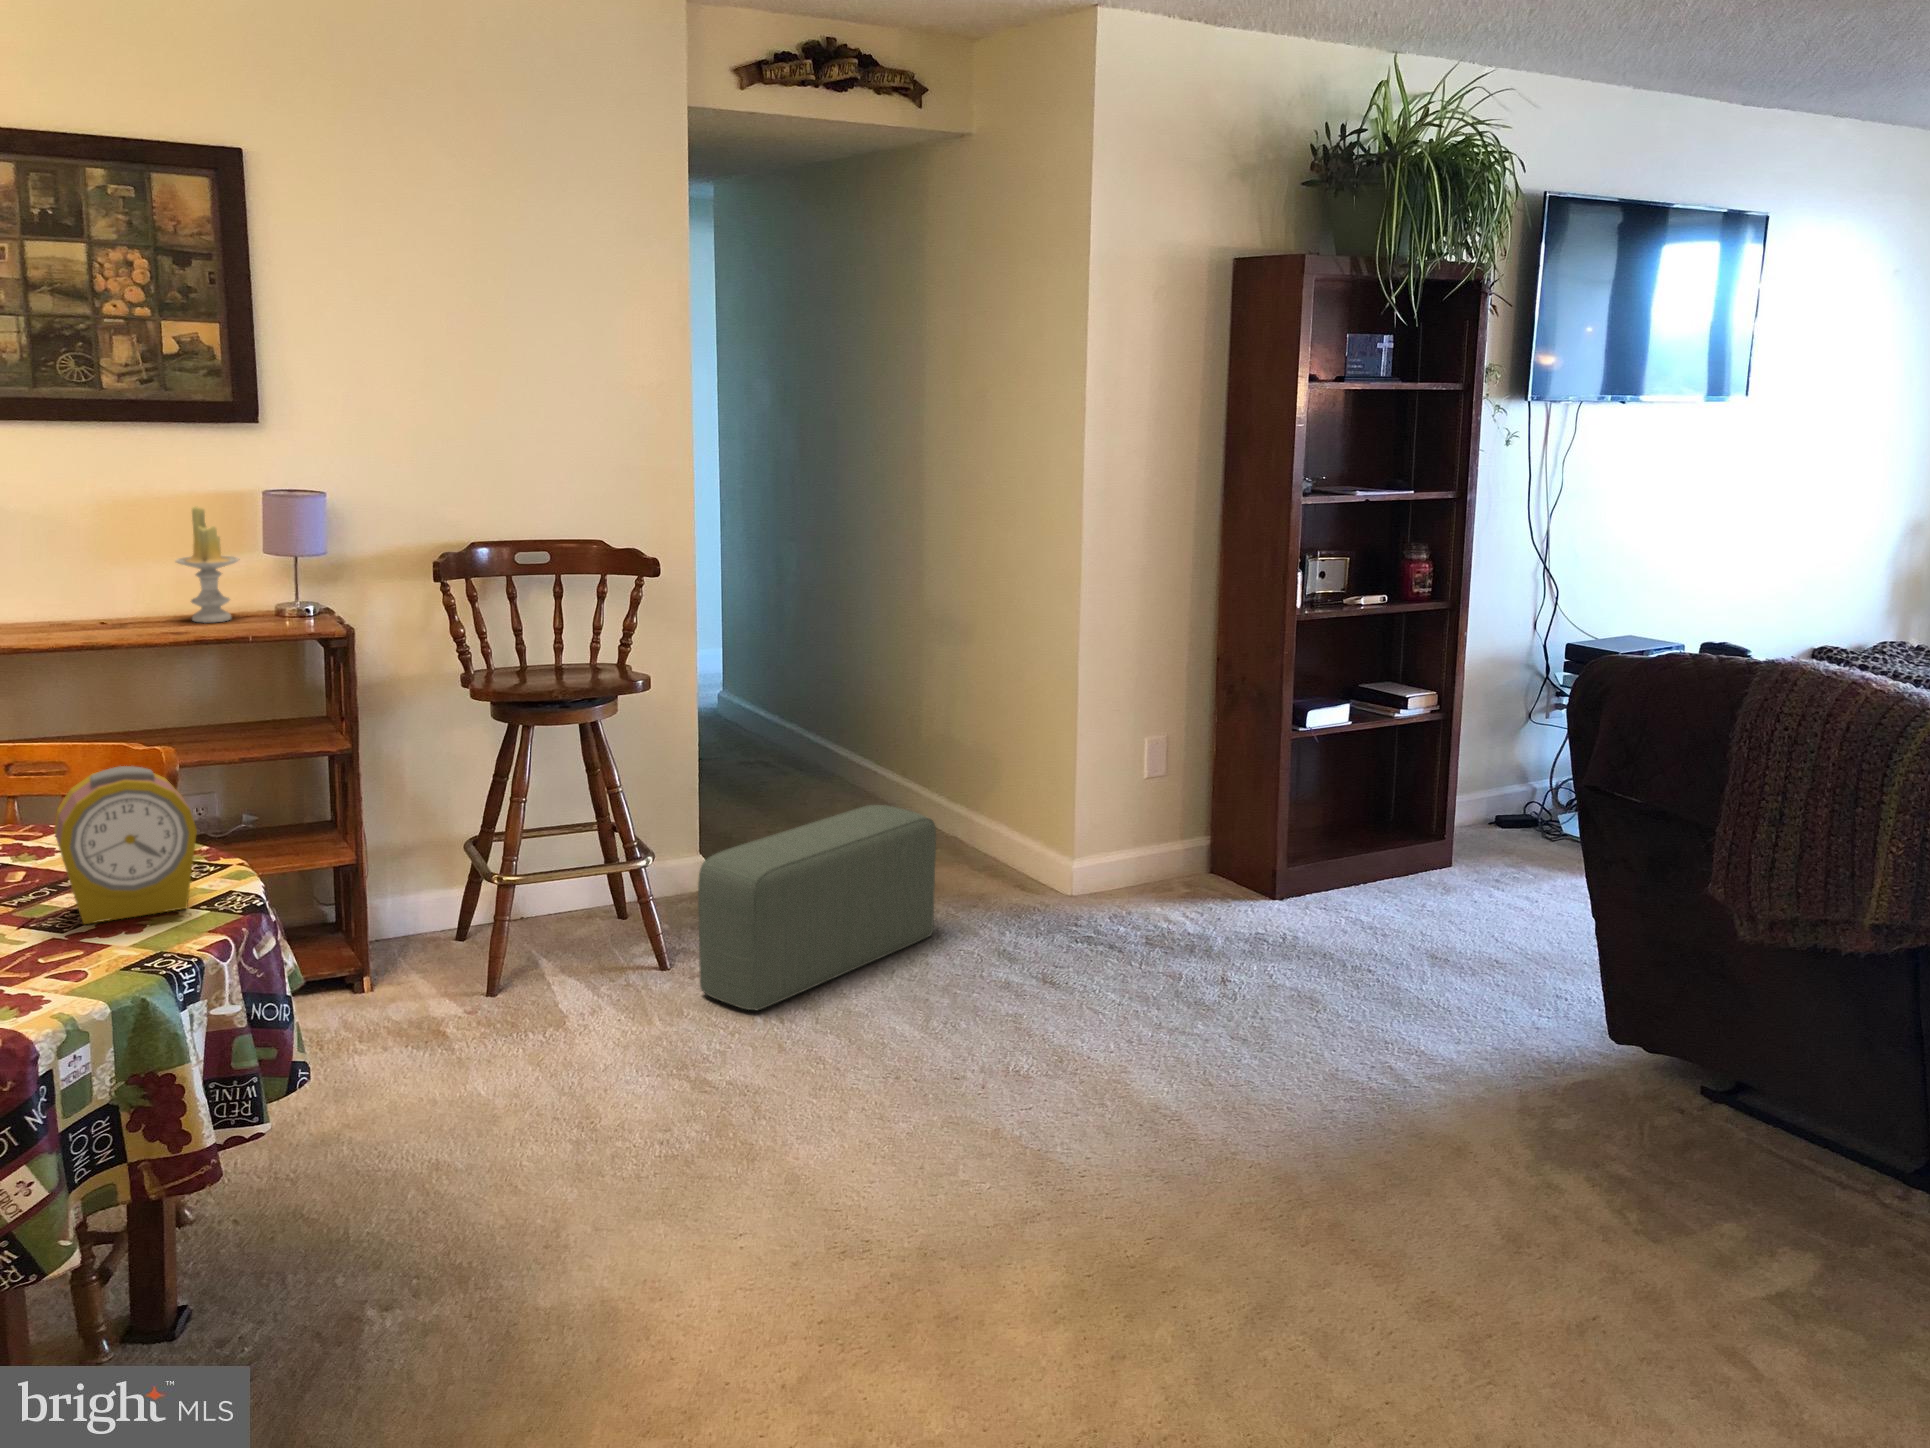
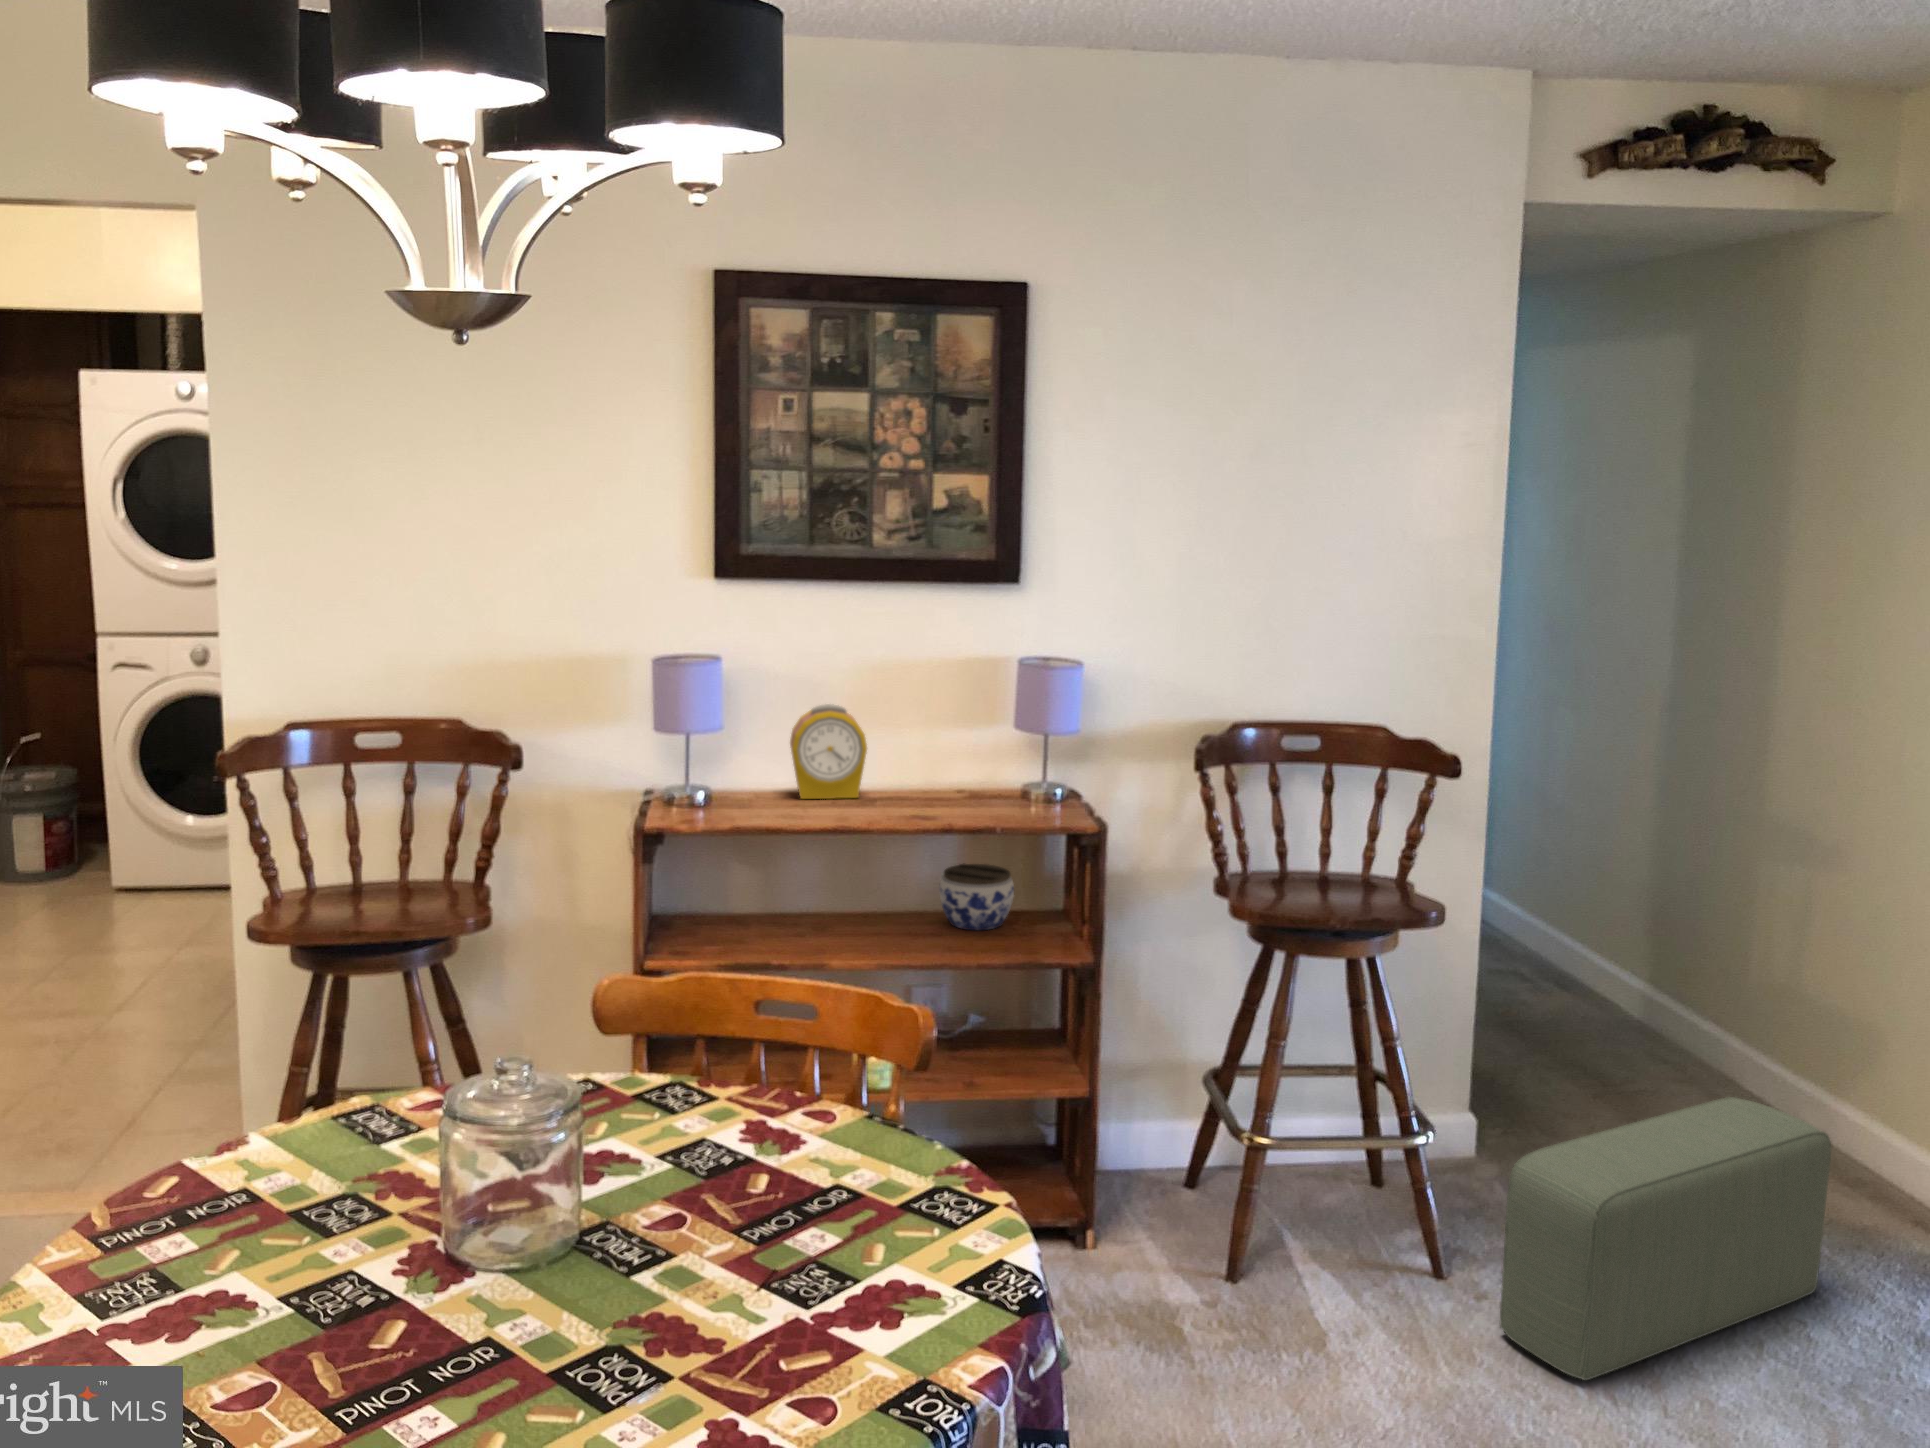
candle: present [176,507,239,623] -> none [928,673,991,801]
jar: none [200,679,274,736] -> present [939,863,1014,930]
alarm clock: present [54,766,197,924] -> present [790,704,867,799]

